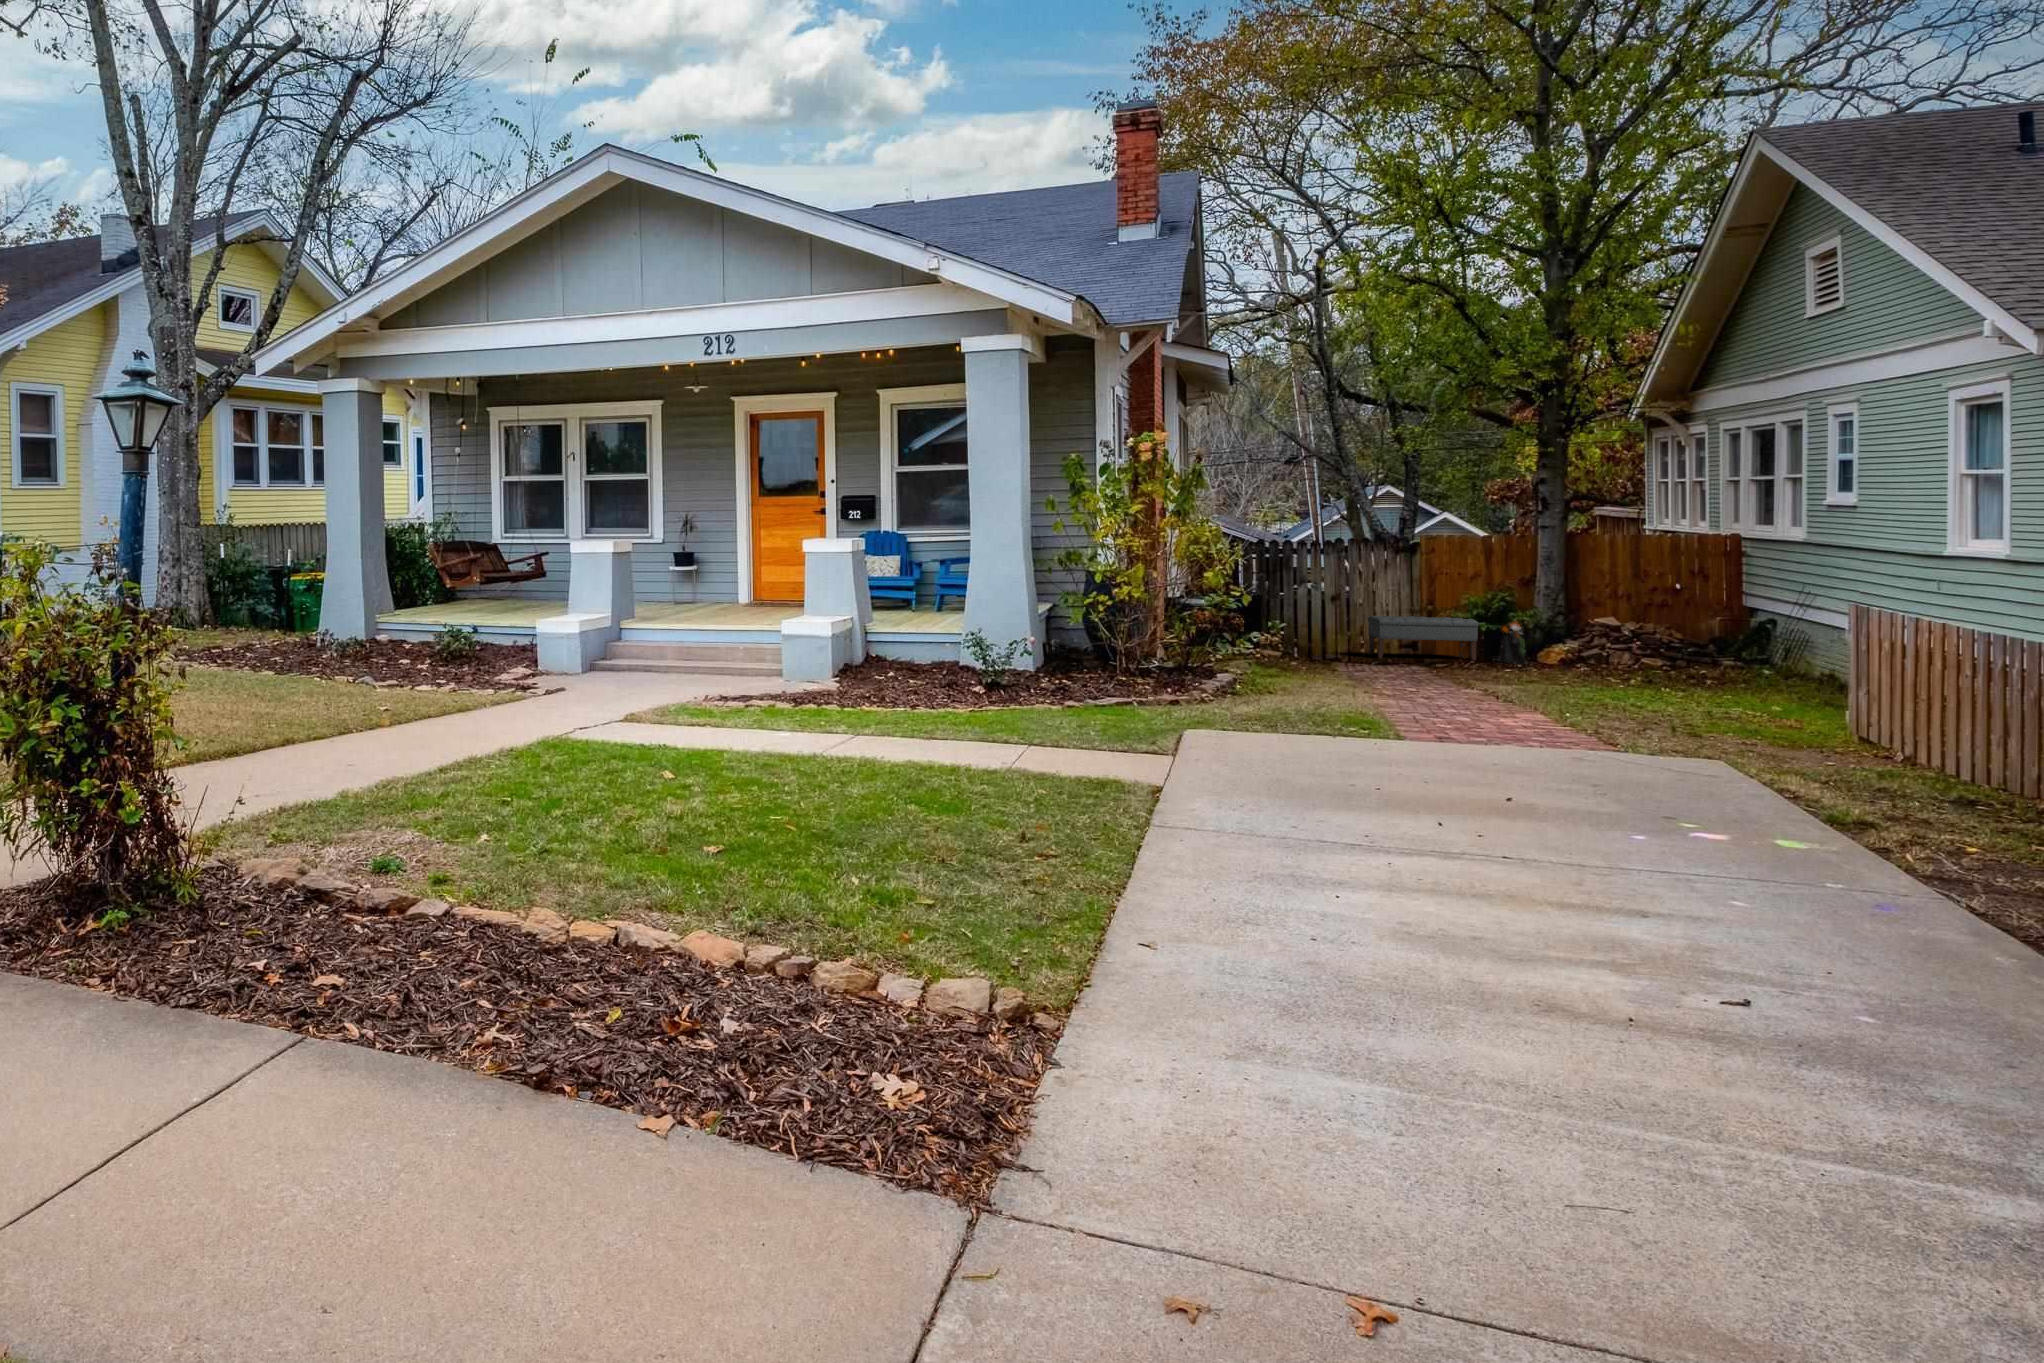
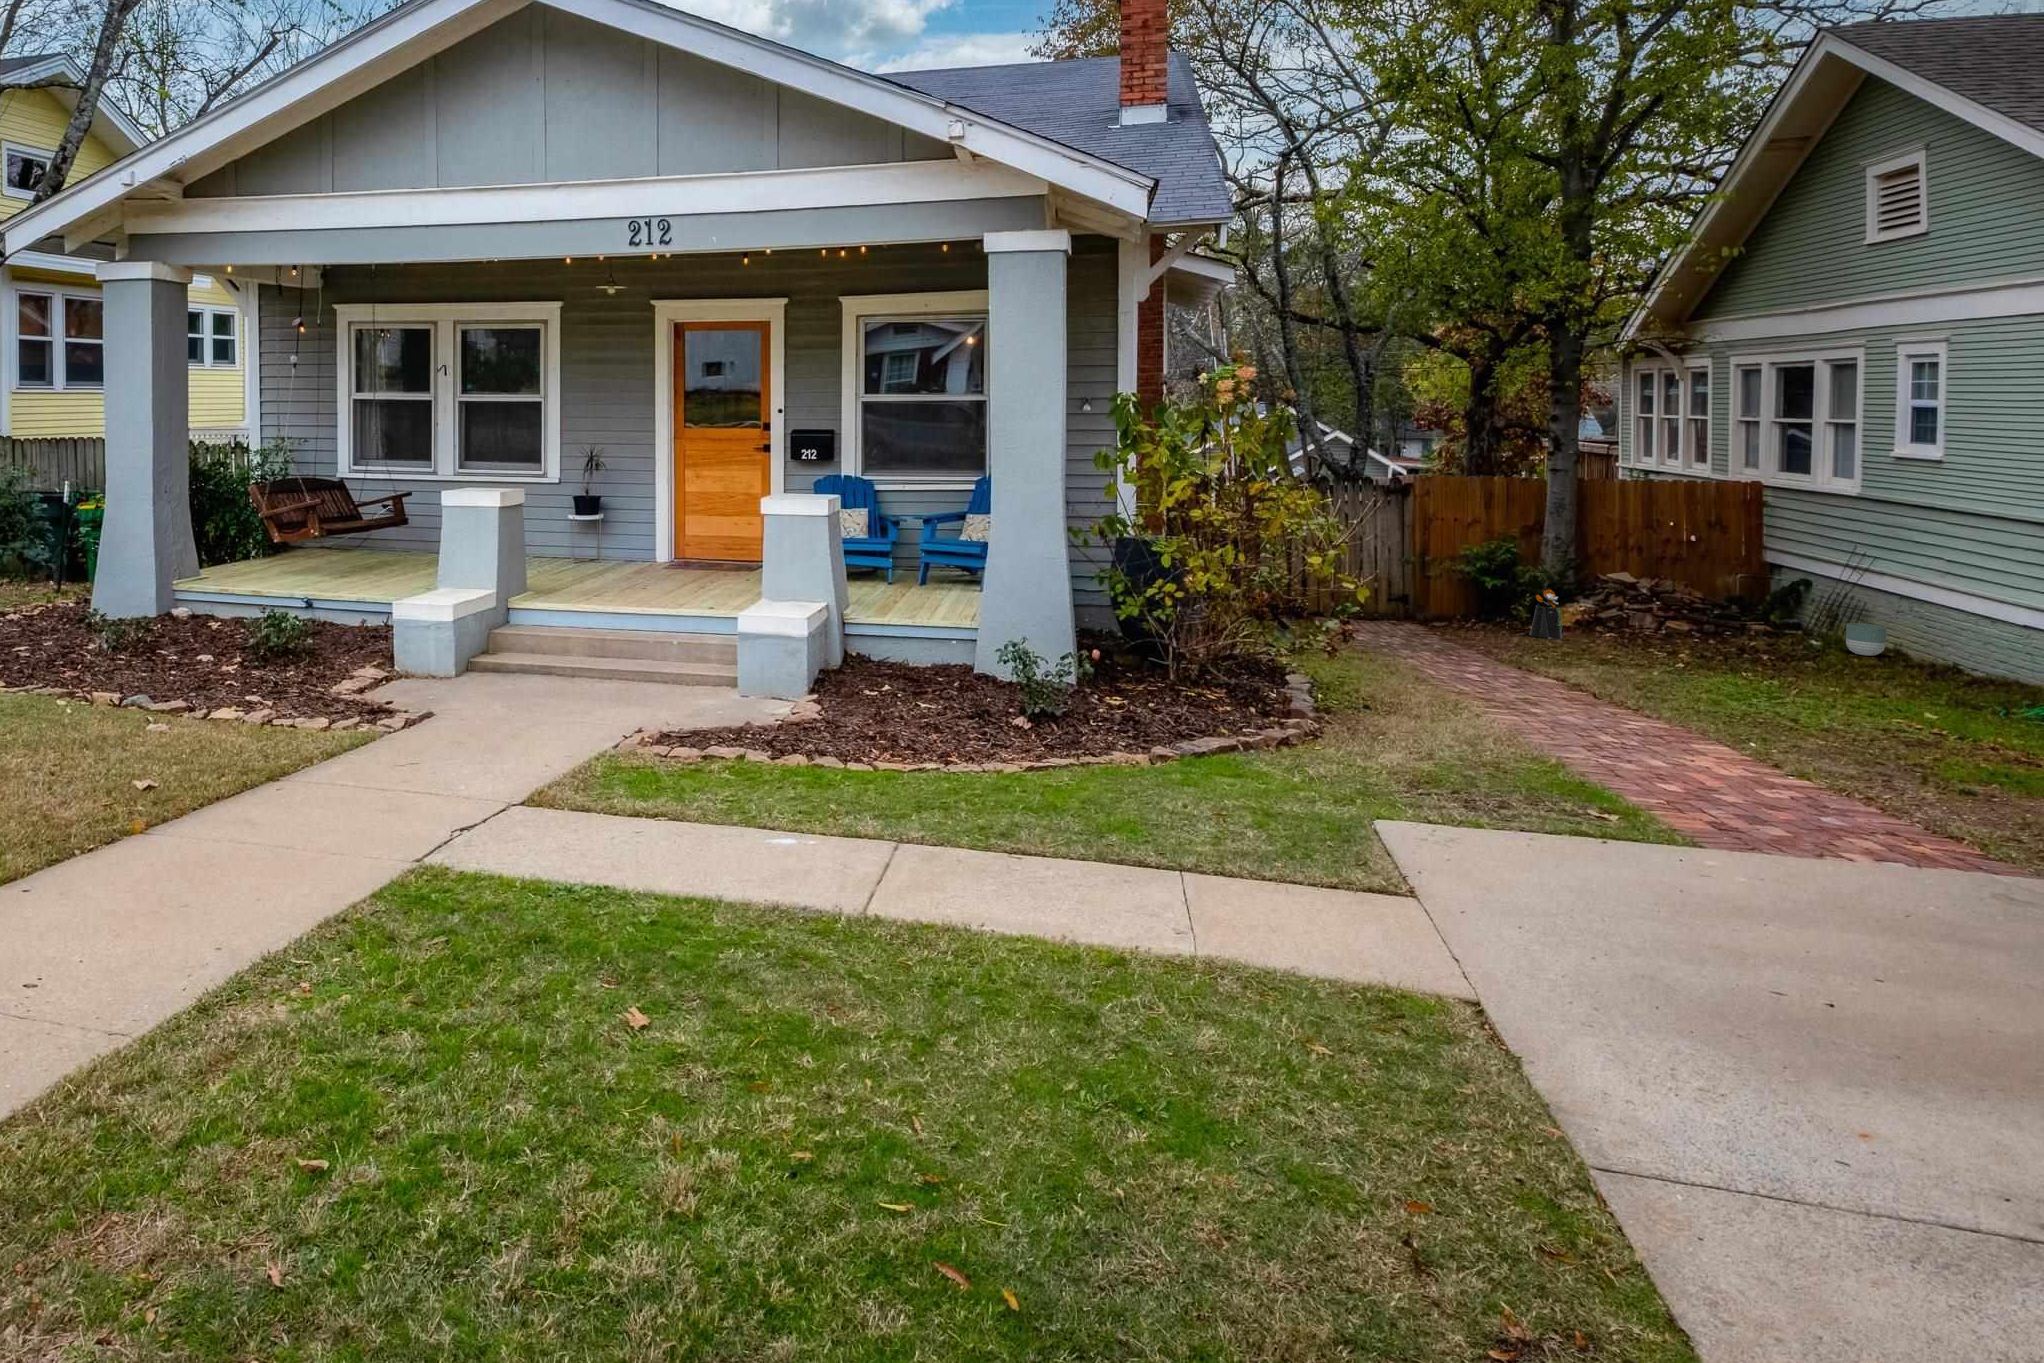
bench: present [1368,616,1479,661] -> none [1375,578,1507,634]
planter: none [1777,646,1811,673] -> present [1846,623,1887,656]

